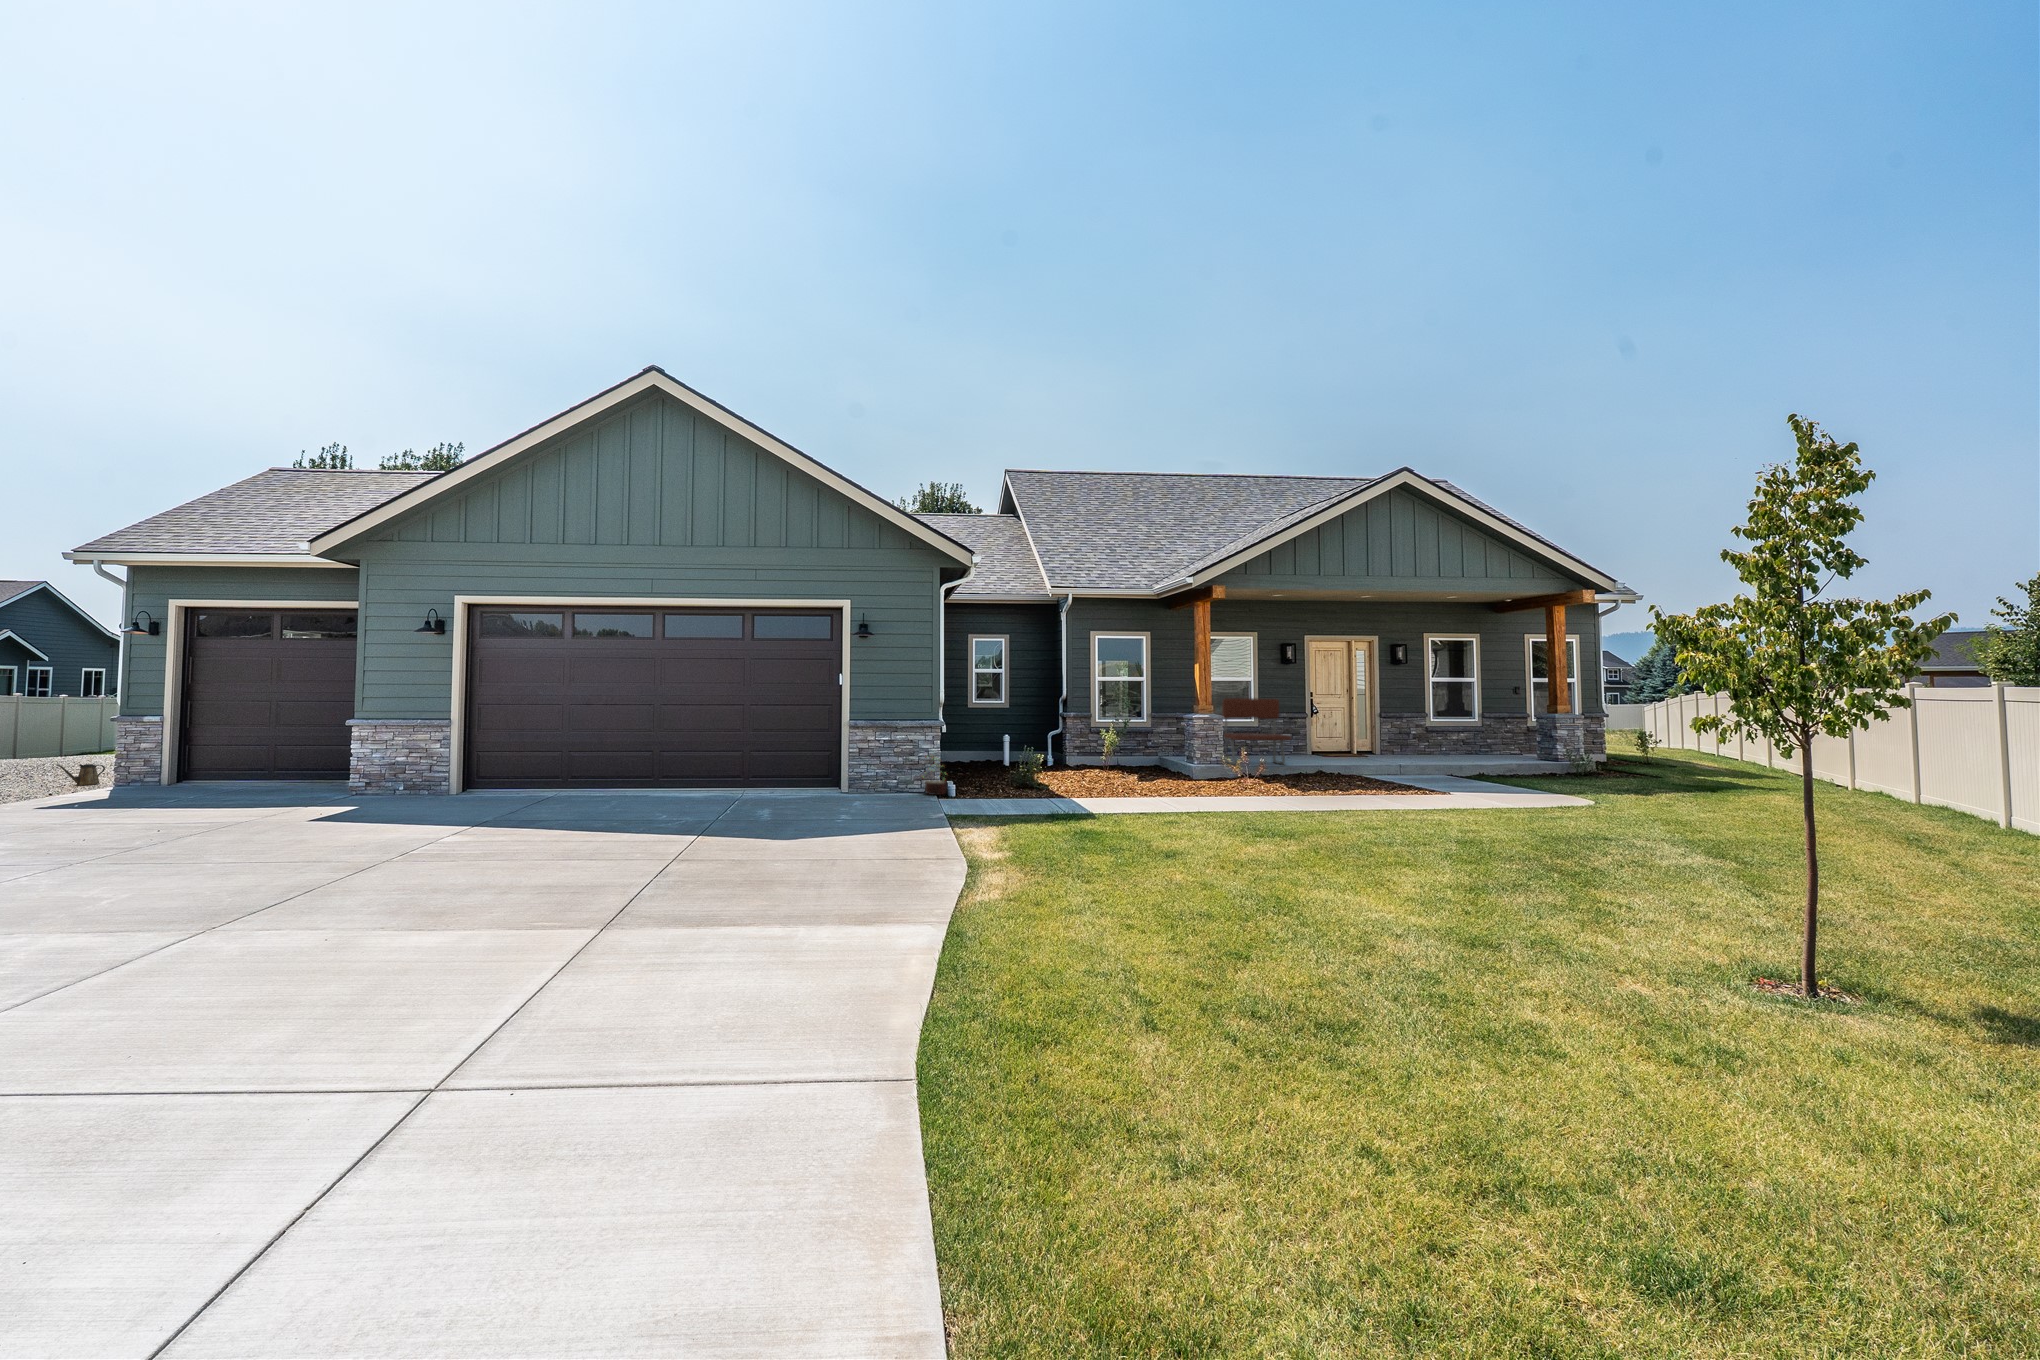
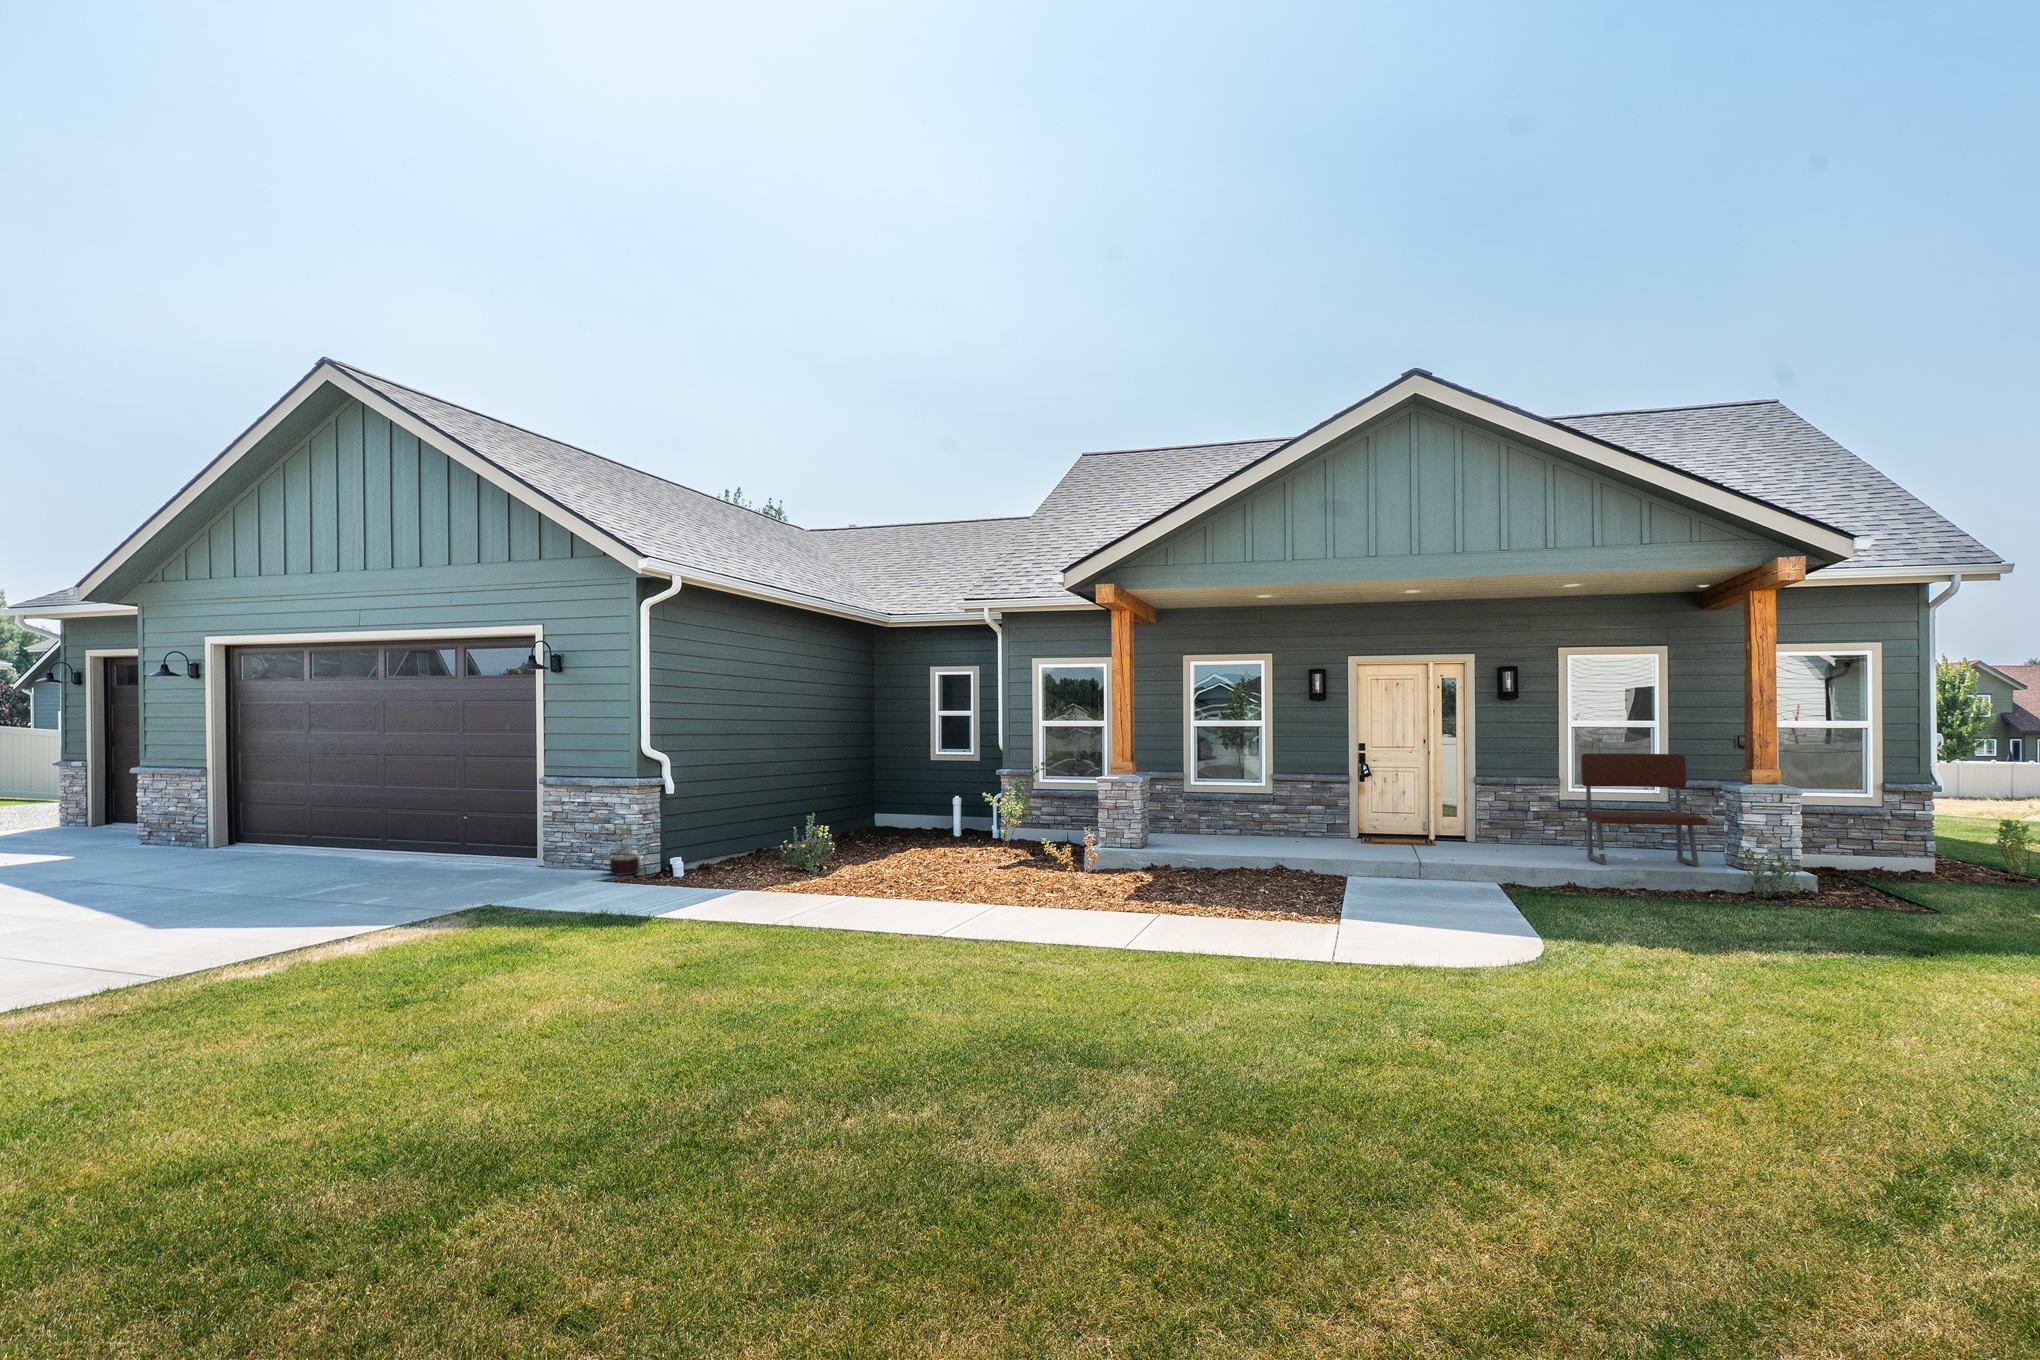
bench: present [1222,698,1291,765] -> present [1581,753,1708,867]
watering can: present [57,764,105,786] -> none [10,804,57,824]

